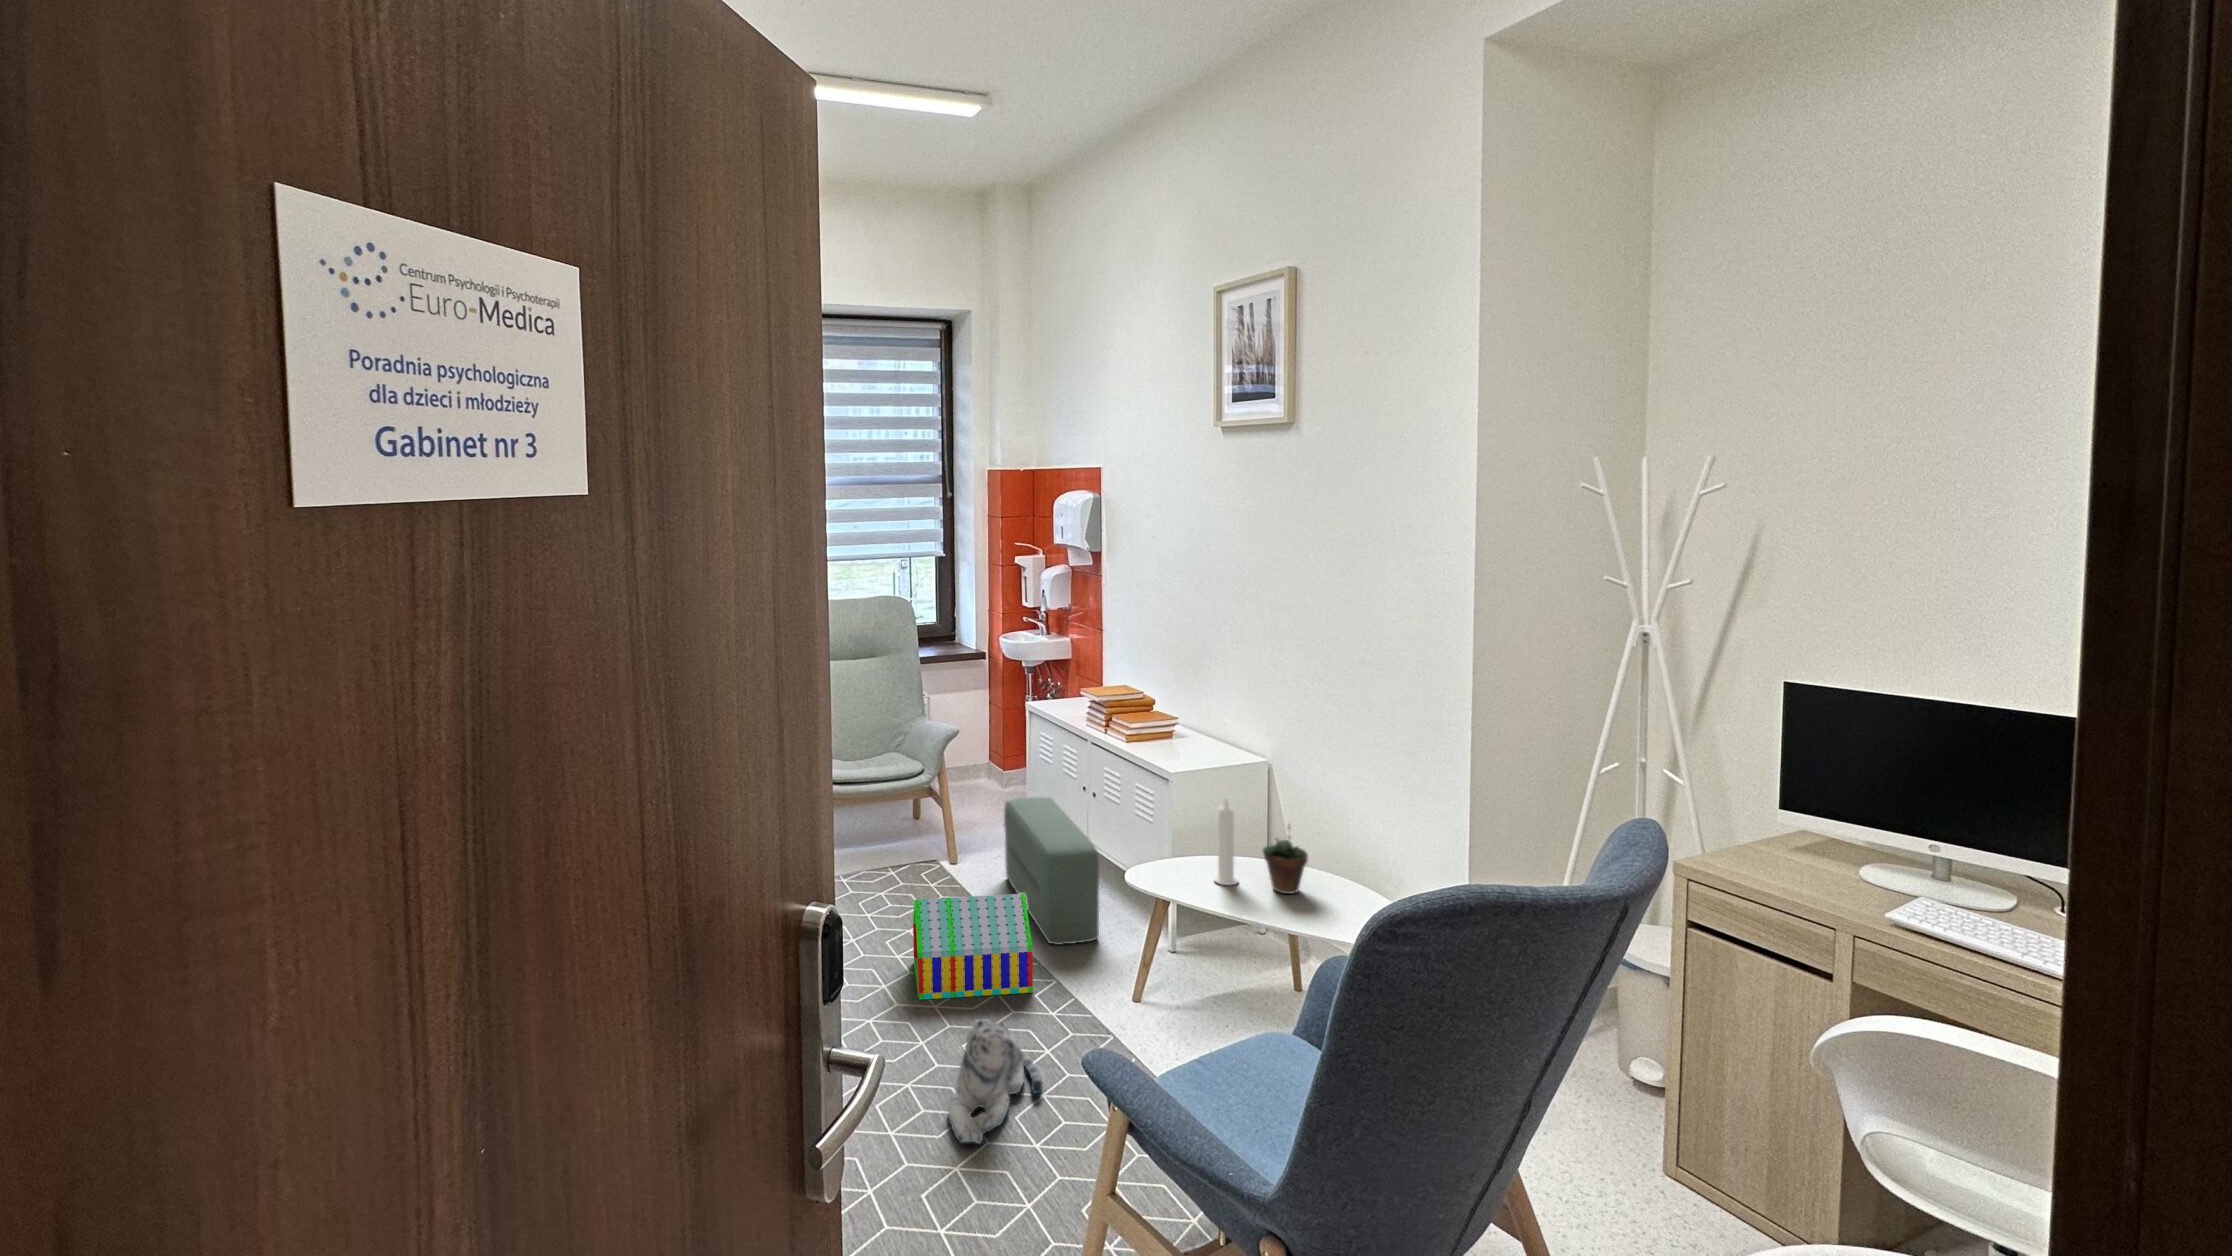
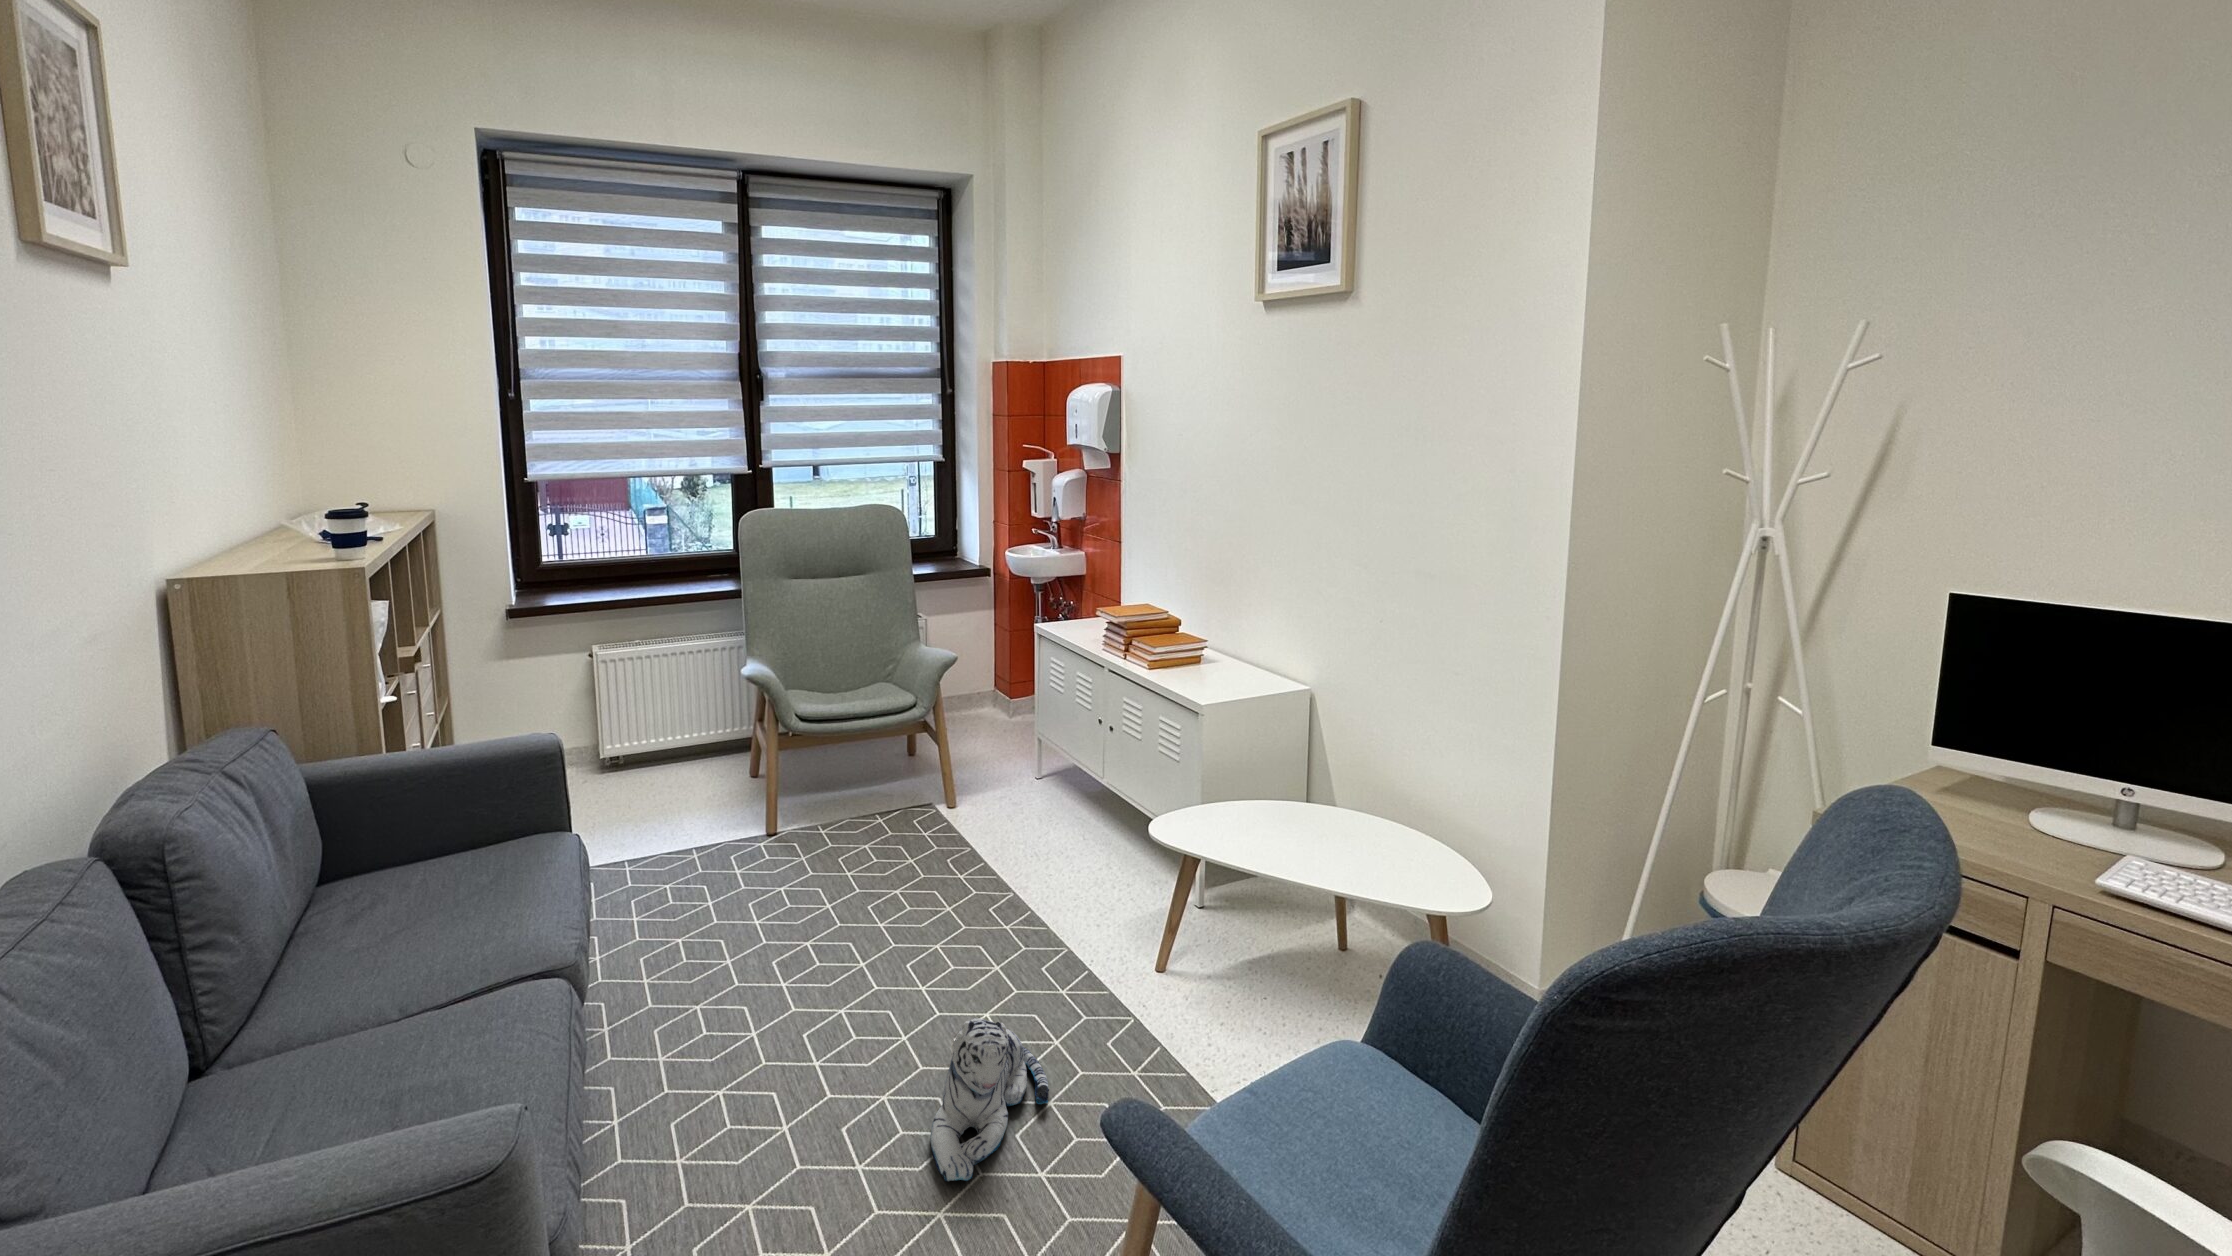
pouf: present [1004,797,1099,945] -> none [1009,731,1116,902]
candle: present [1214,799,1238,885] -> none [1252,735,1281,837]
succulent plant: present [1263,826,1308,894] -> none [1311,763,1364,847]
toy house: present [913,894,1033,1000] -> none [898,849,1039,979]

